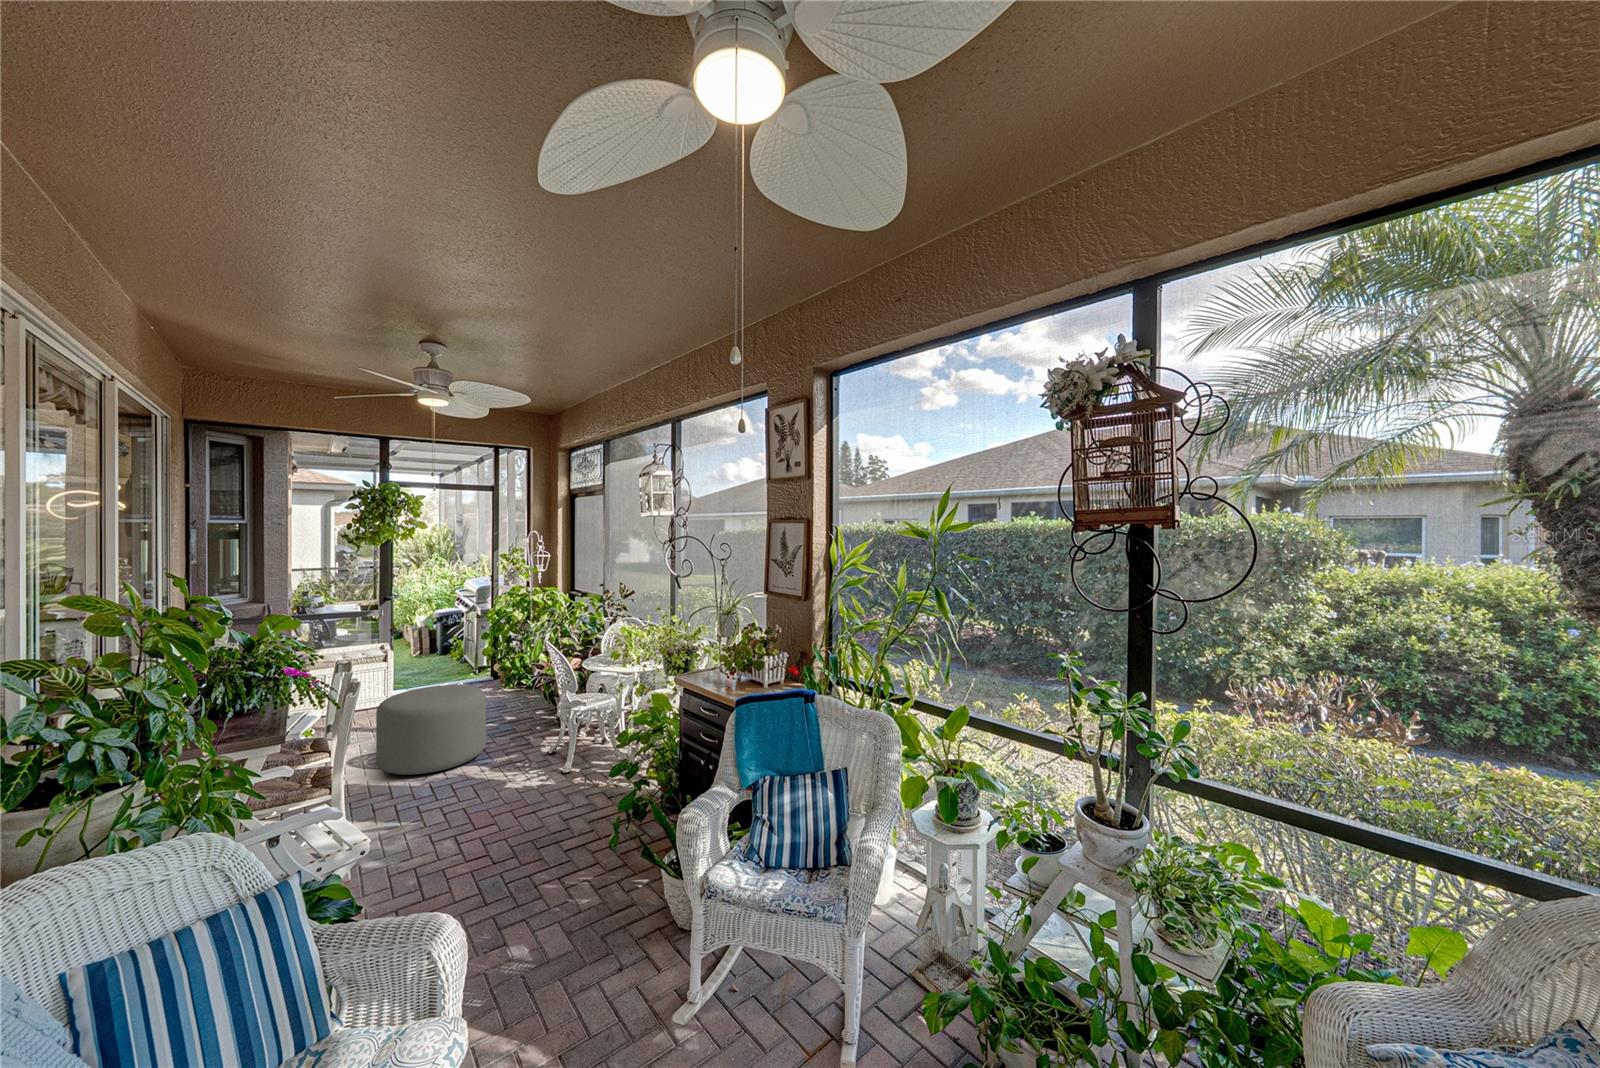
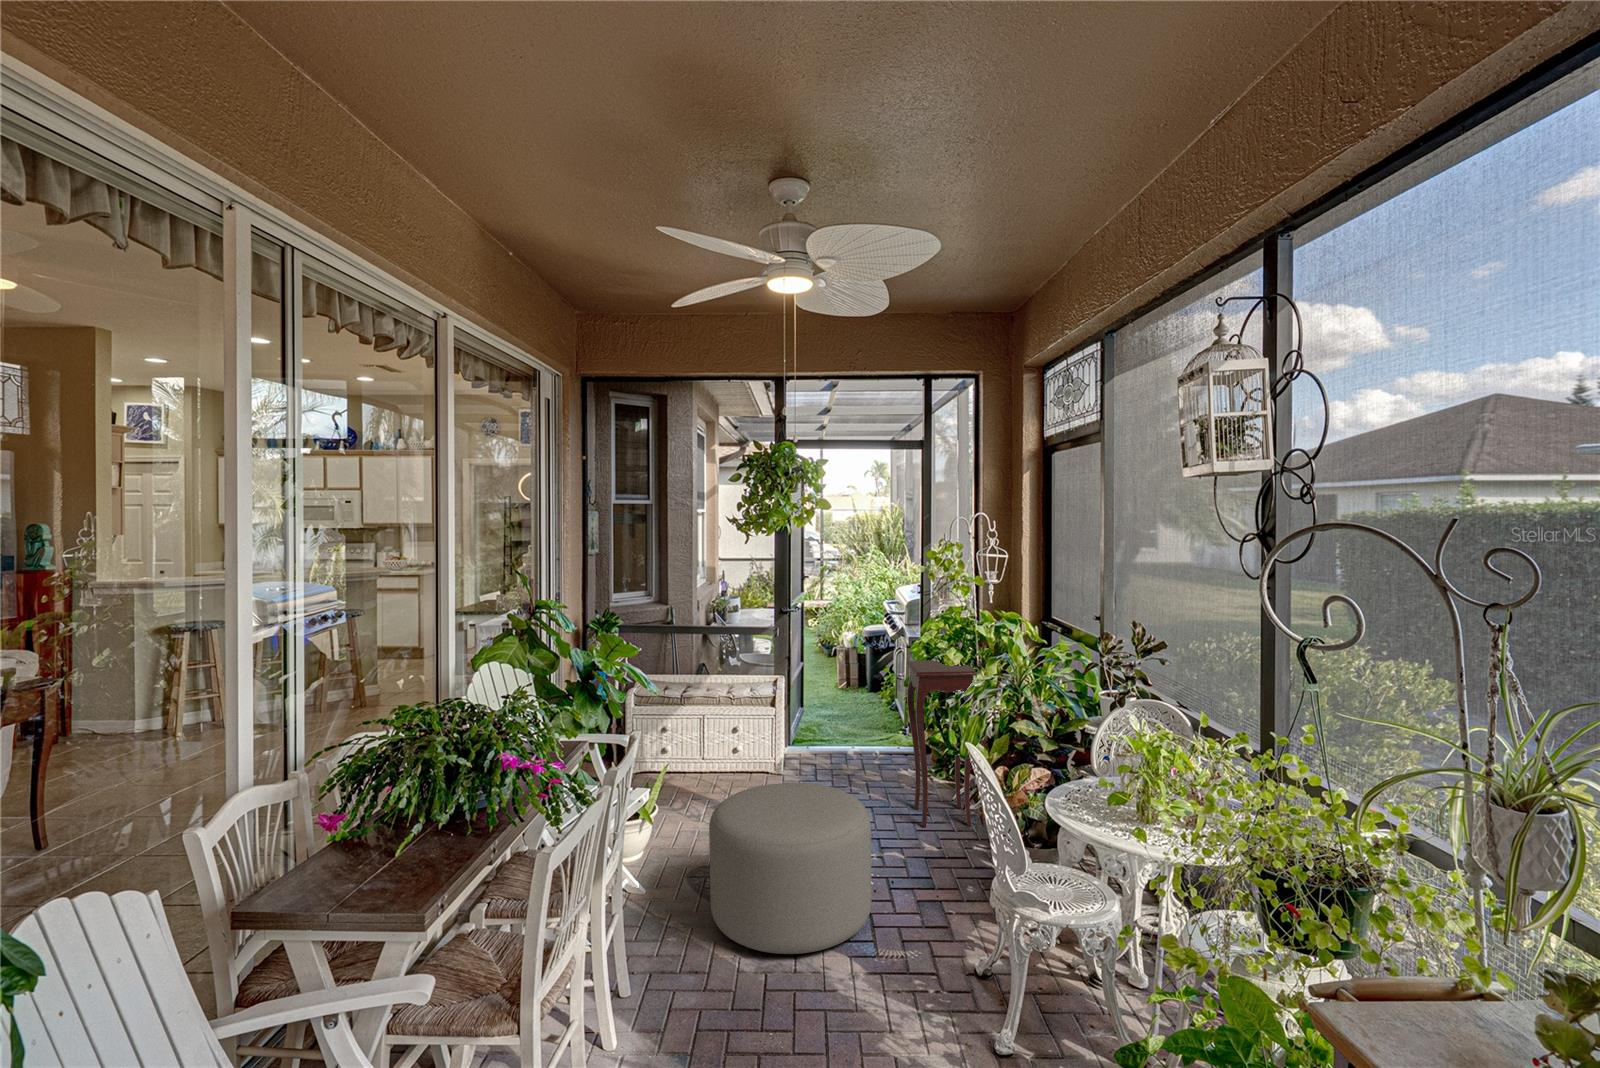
side table: none [491,614,538,710] -> present [907,660,977,827]

